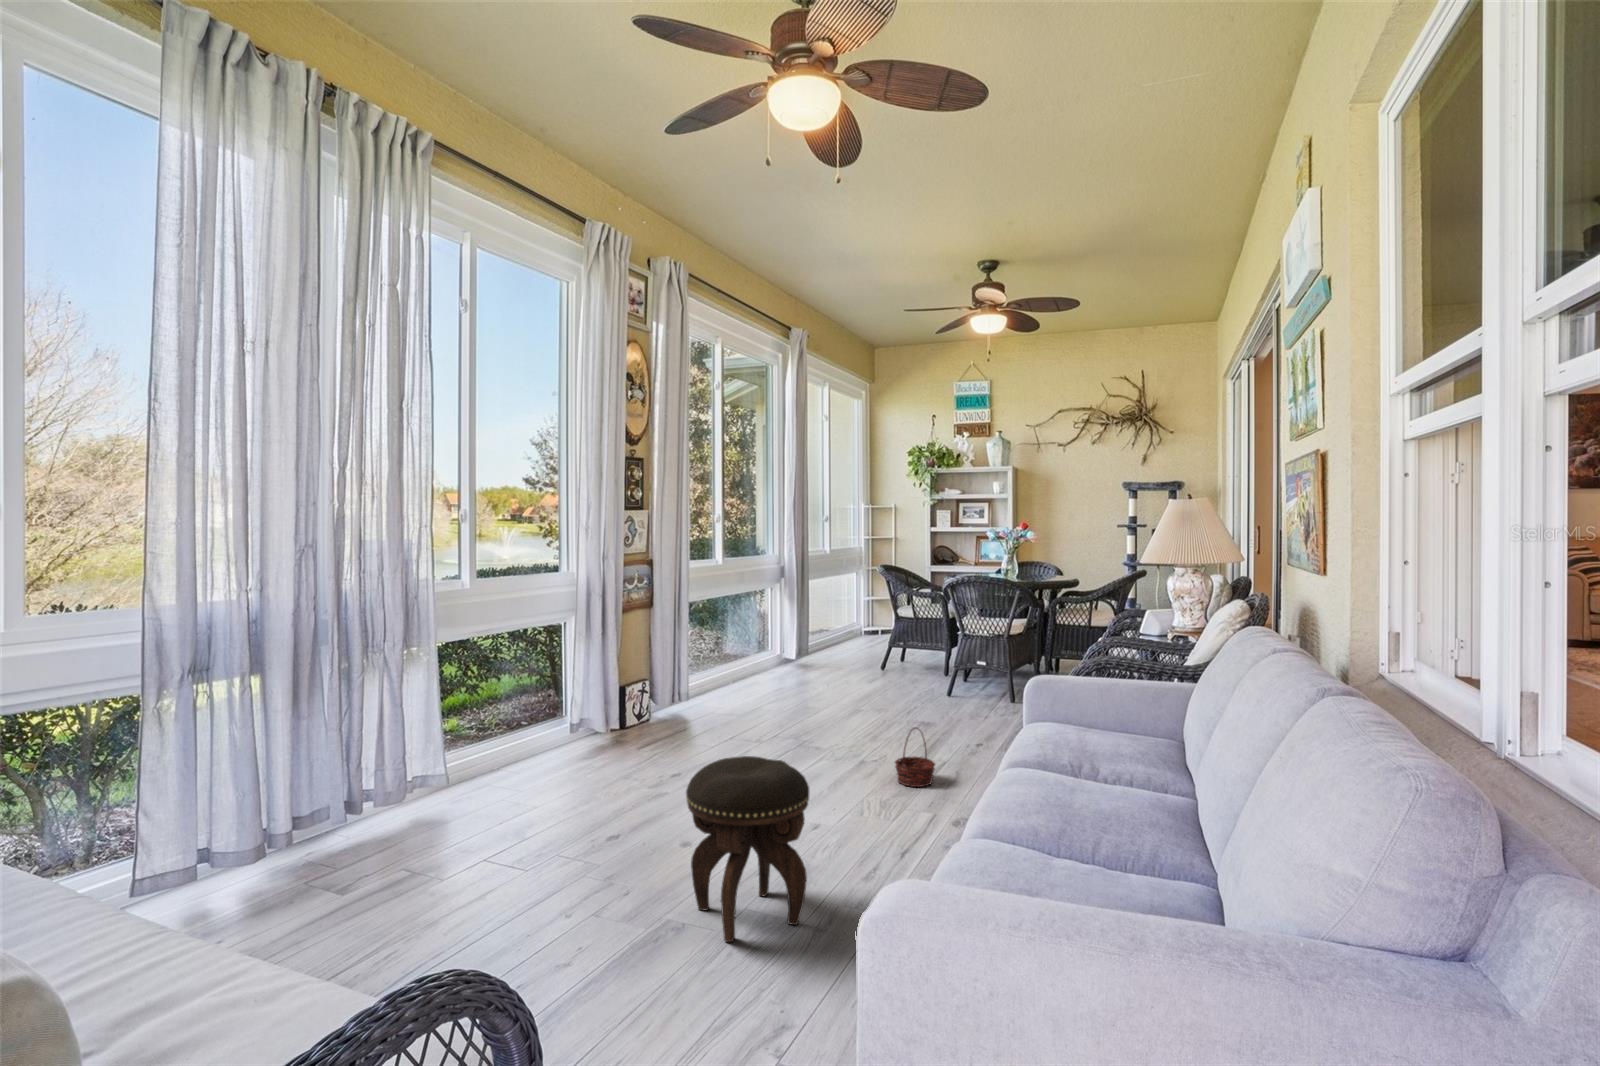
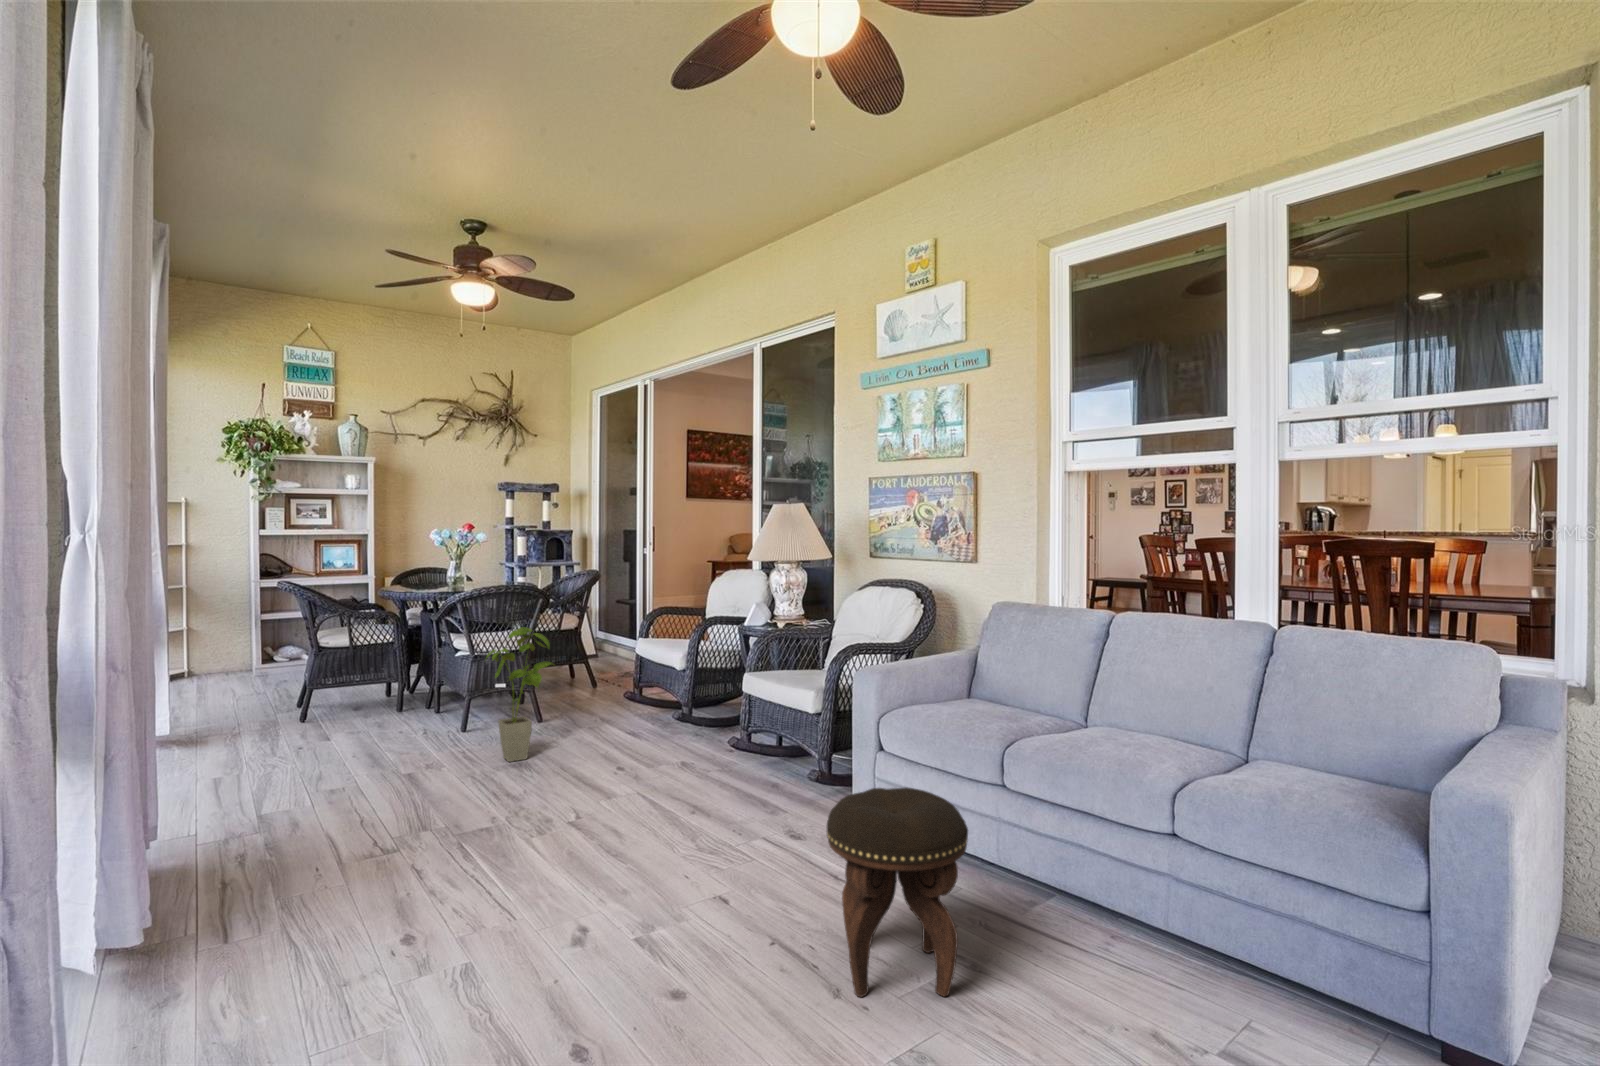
house plant: none [906,610,967,721] -> present [486,627,554,762]
basket: present [895,727,935,787] -> none [650,751,696,818]

